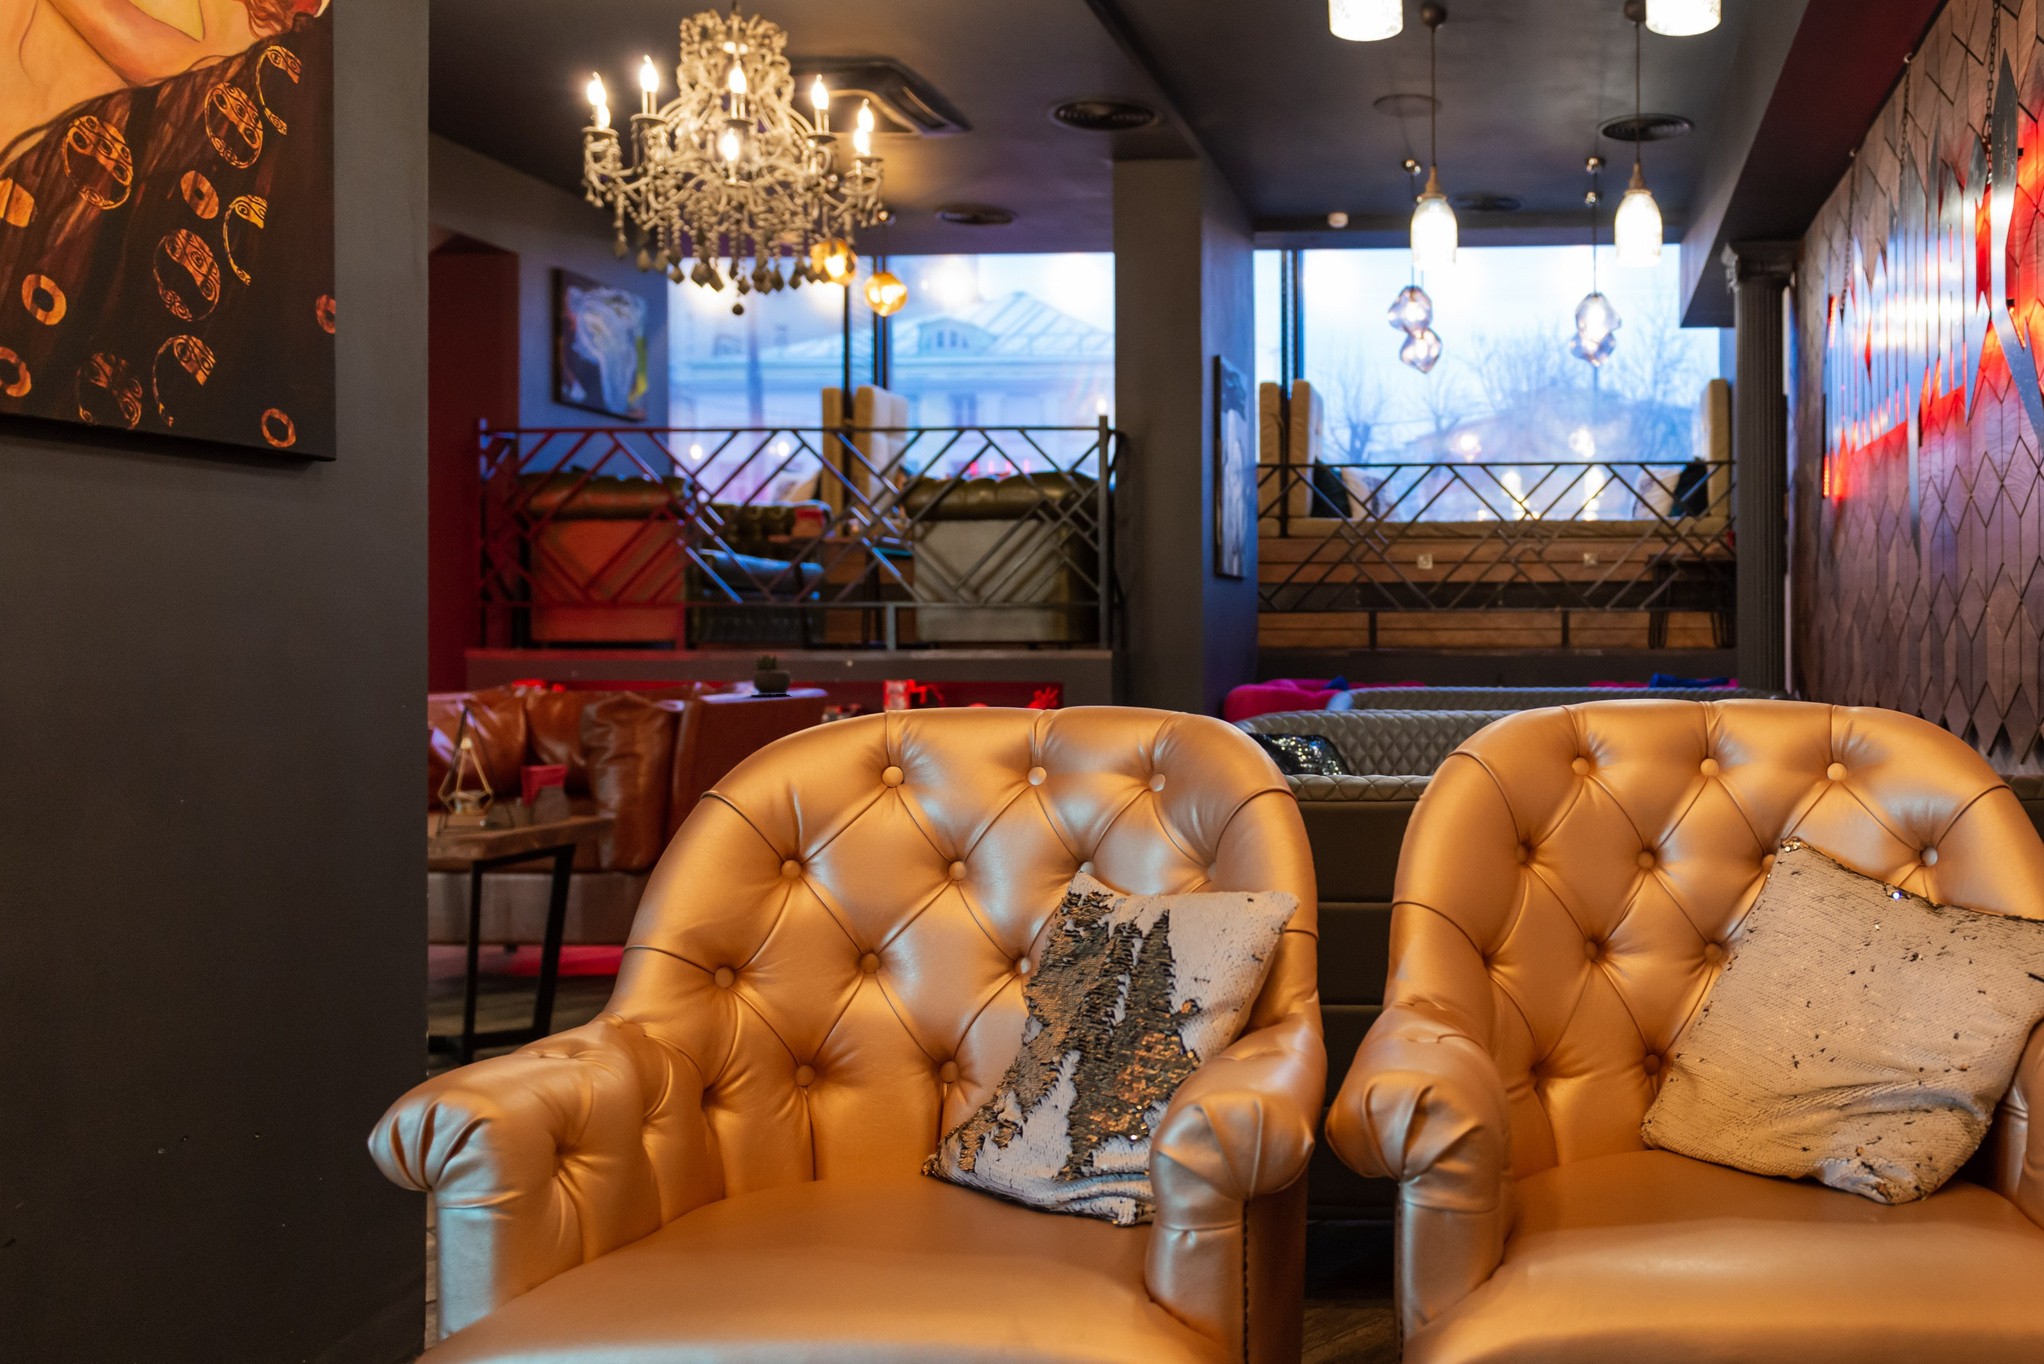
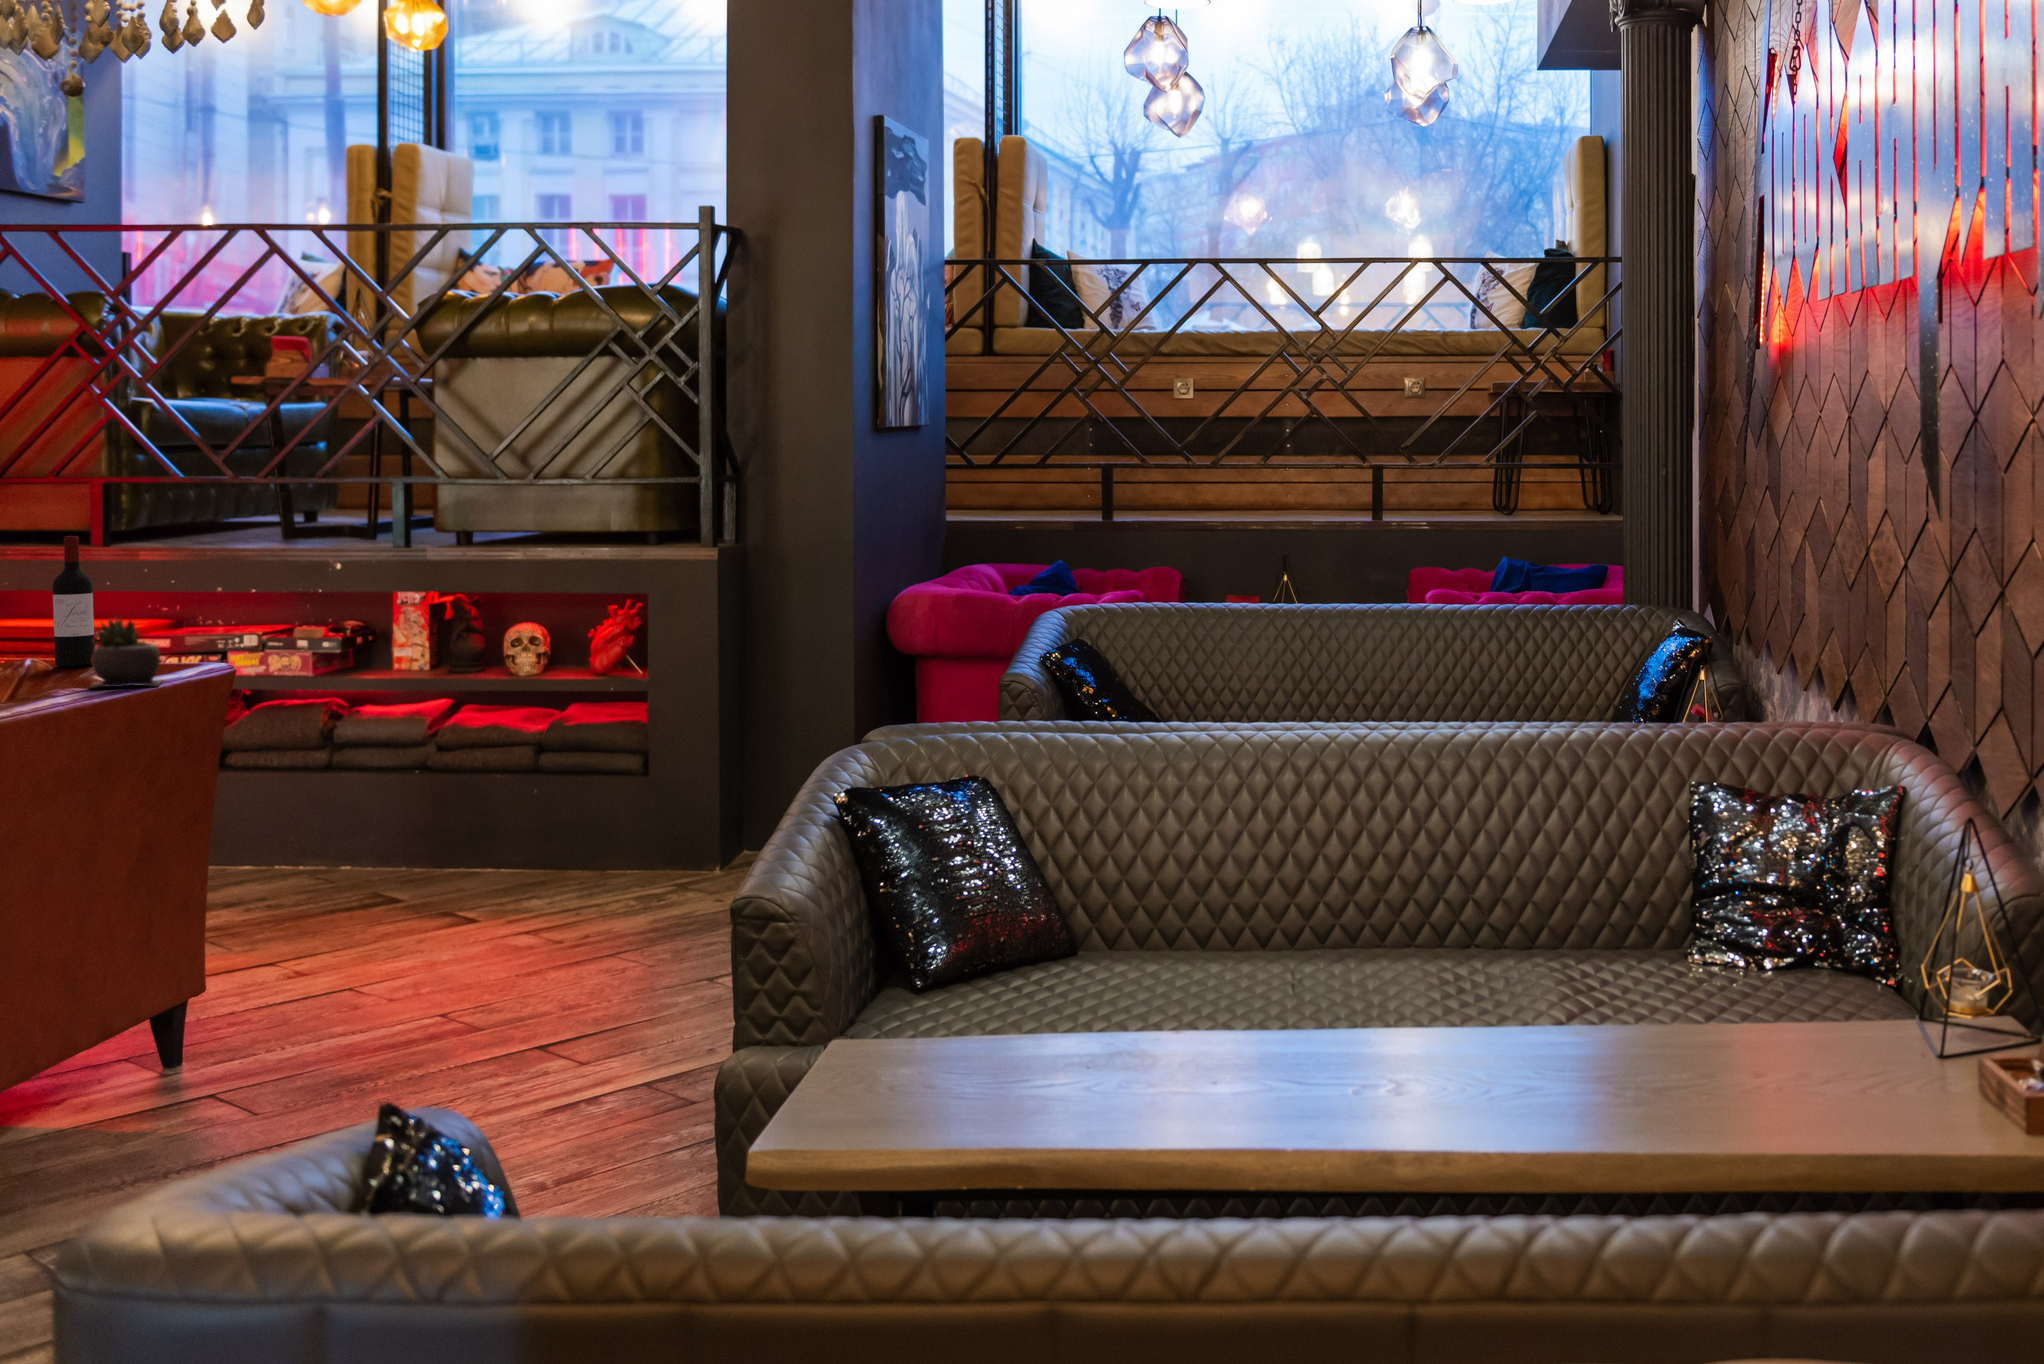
wine bottle: none [719,609,743,691] -> present [53,536,95,667]

